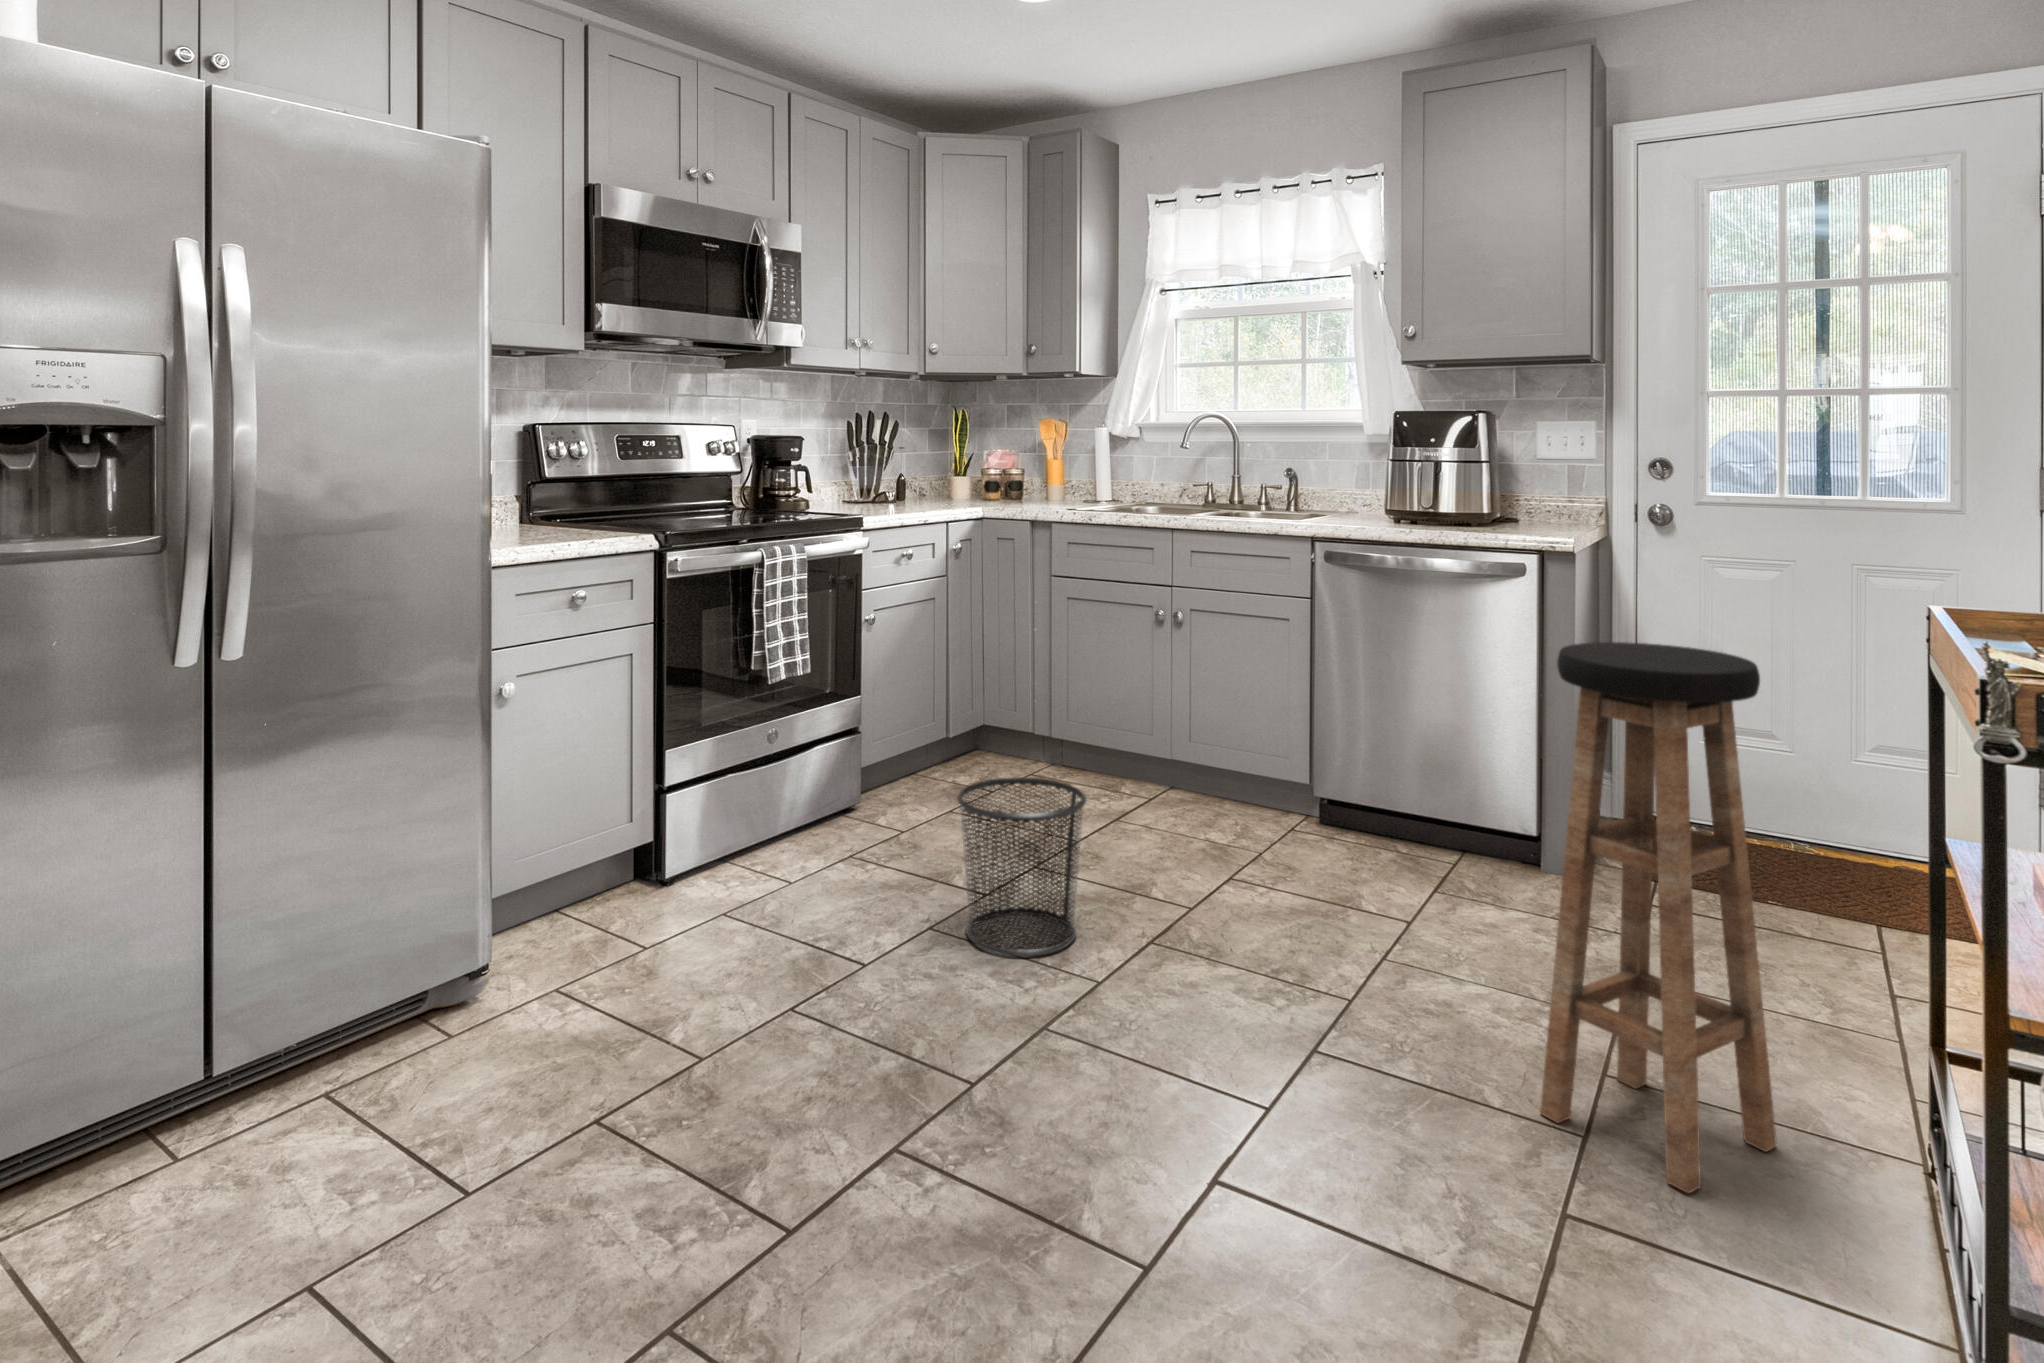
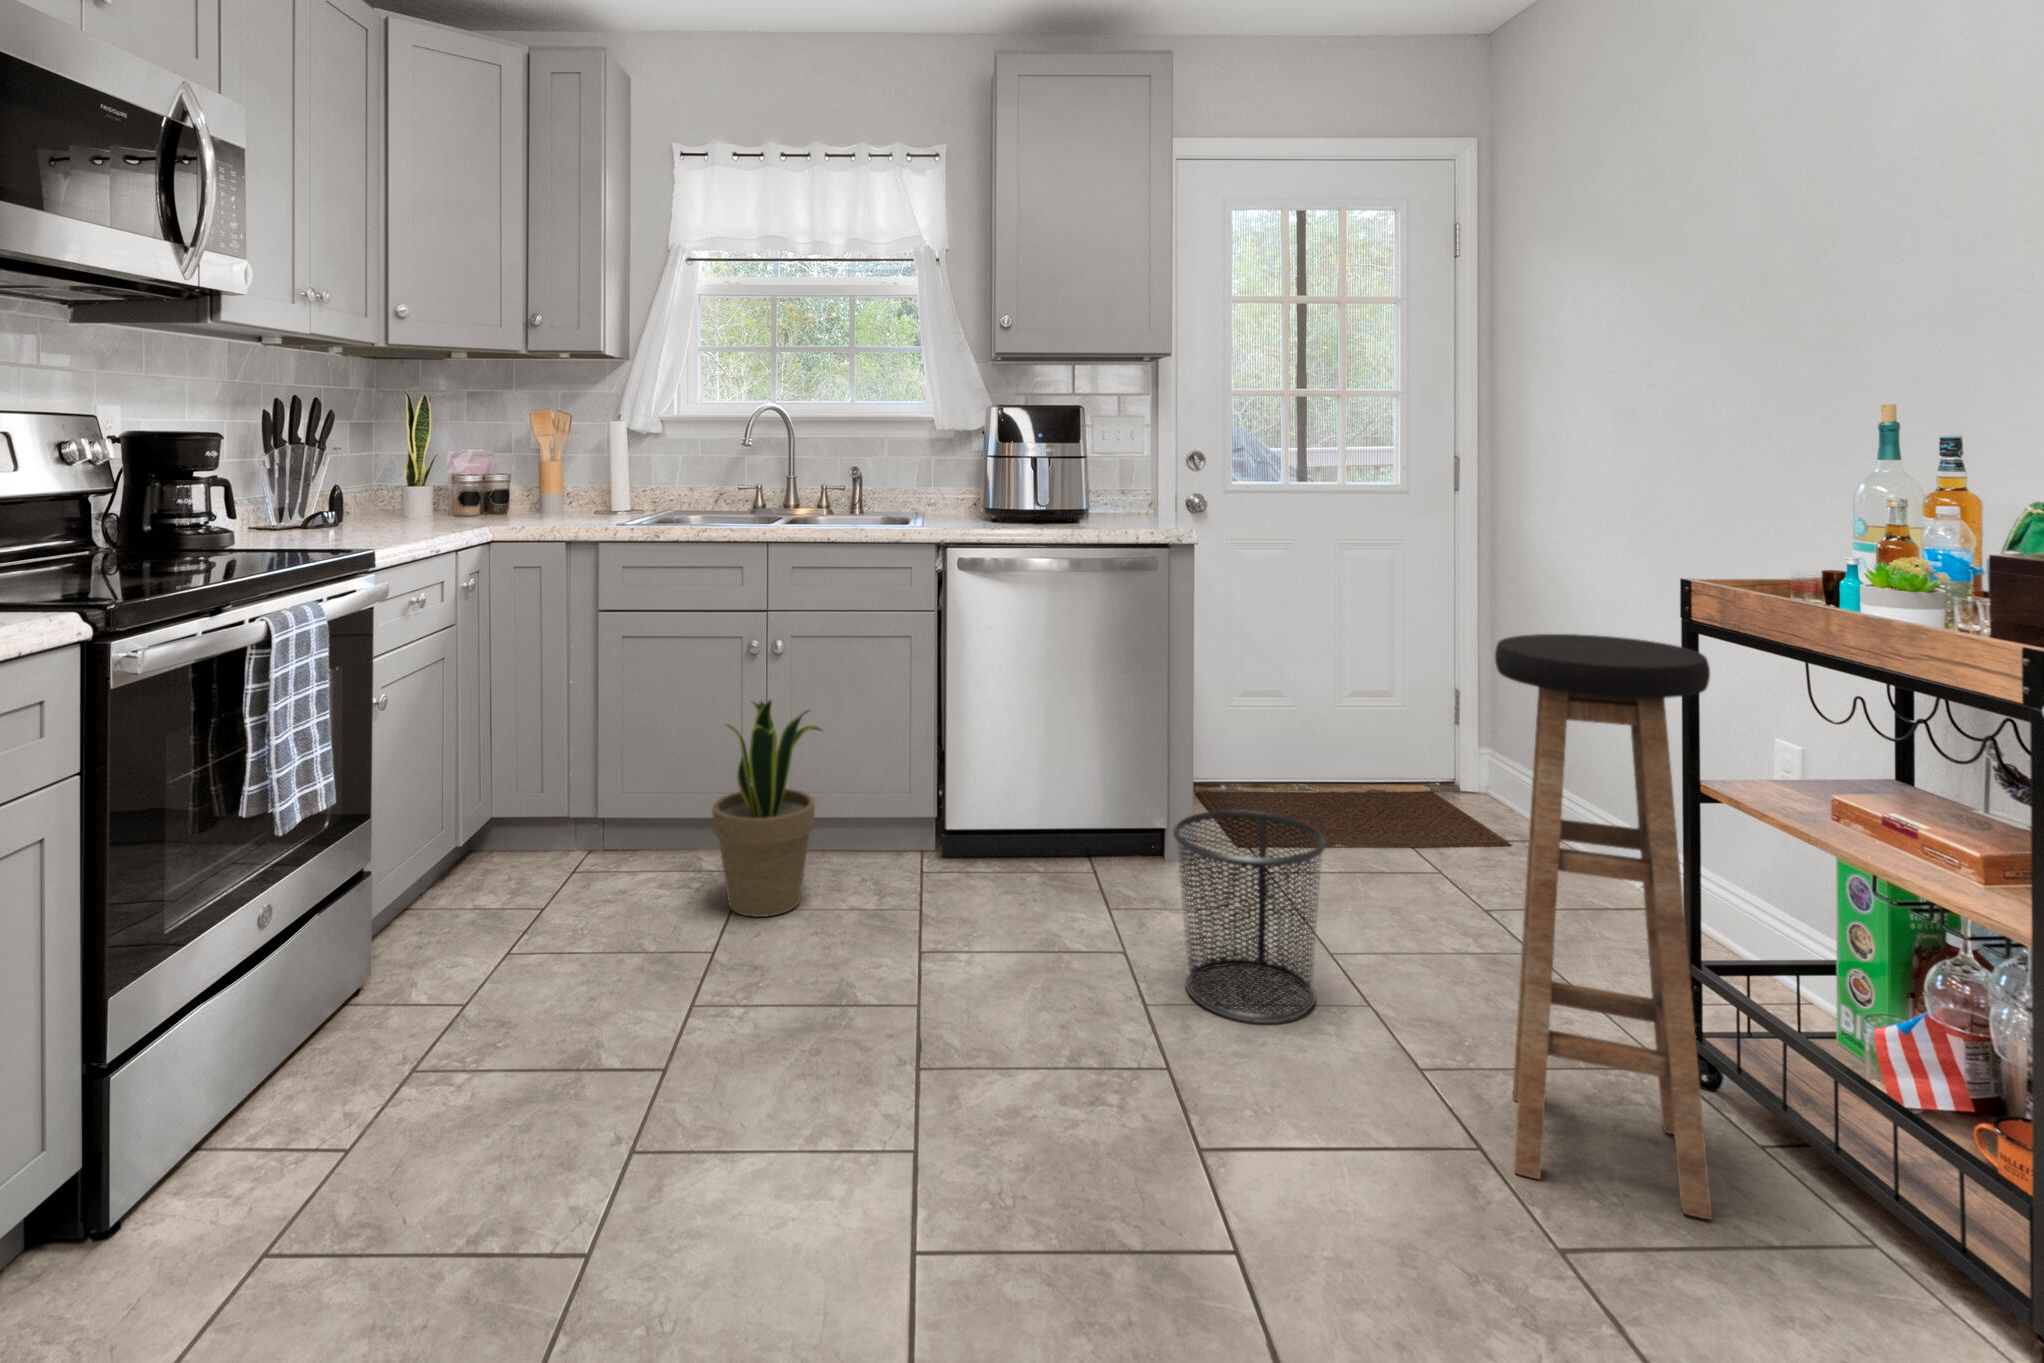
potted plant: none [1094,652,1189,823] -> present [712,700,821,917]
waste bin: present [957,777,1086,956] -> present [1173,810,1326,1022]

